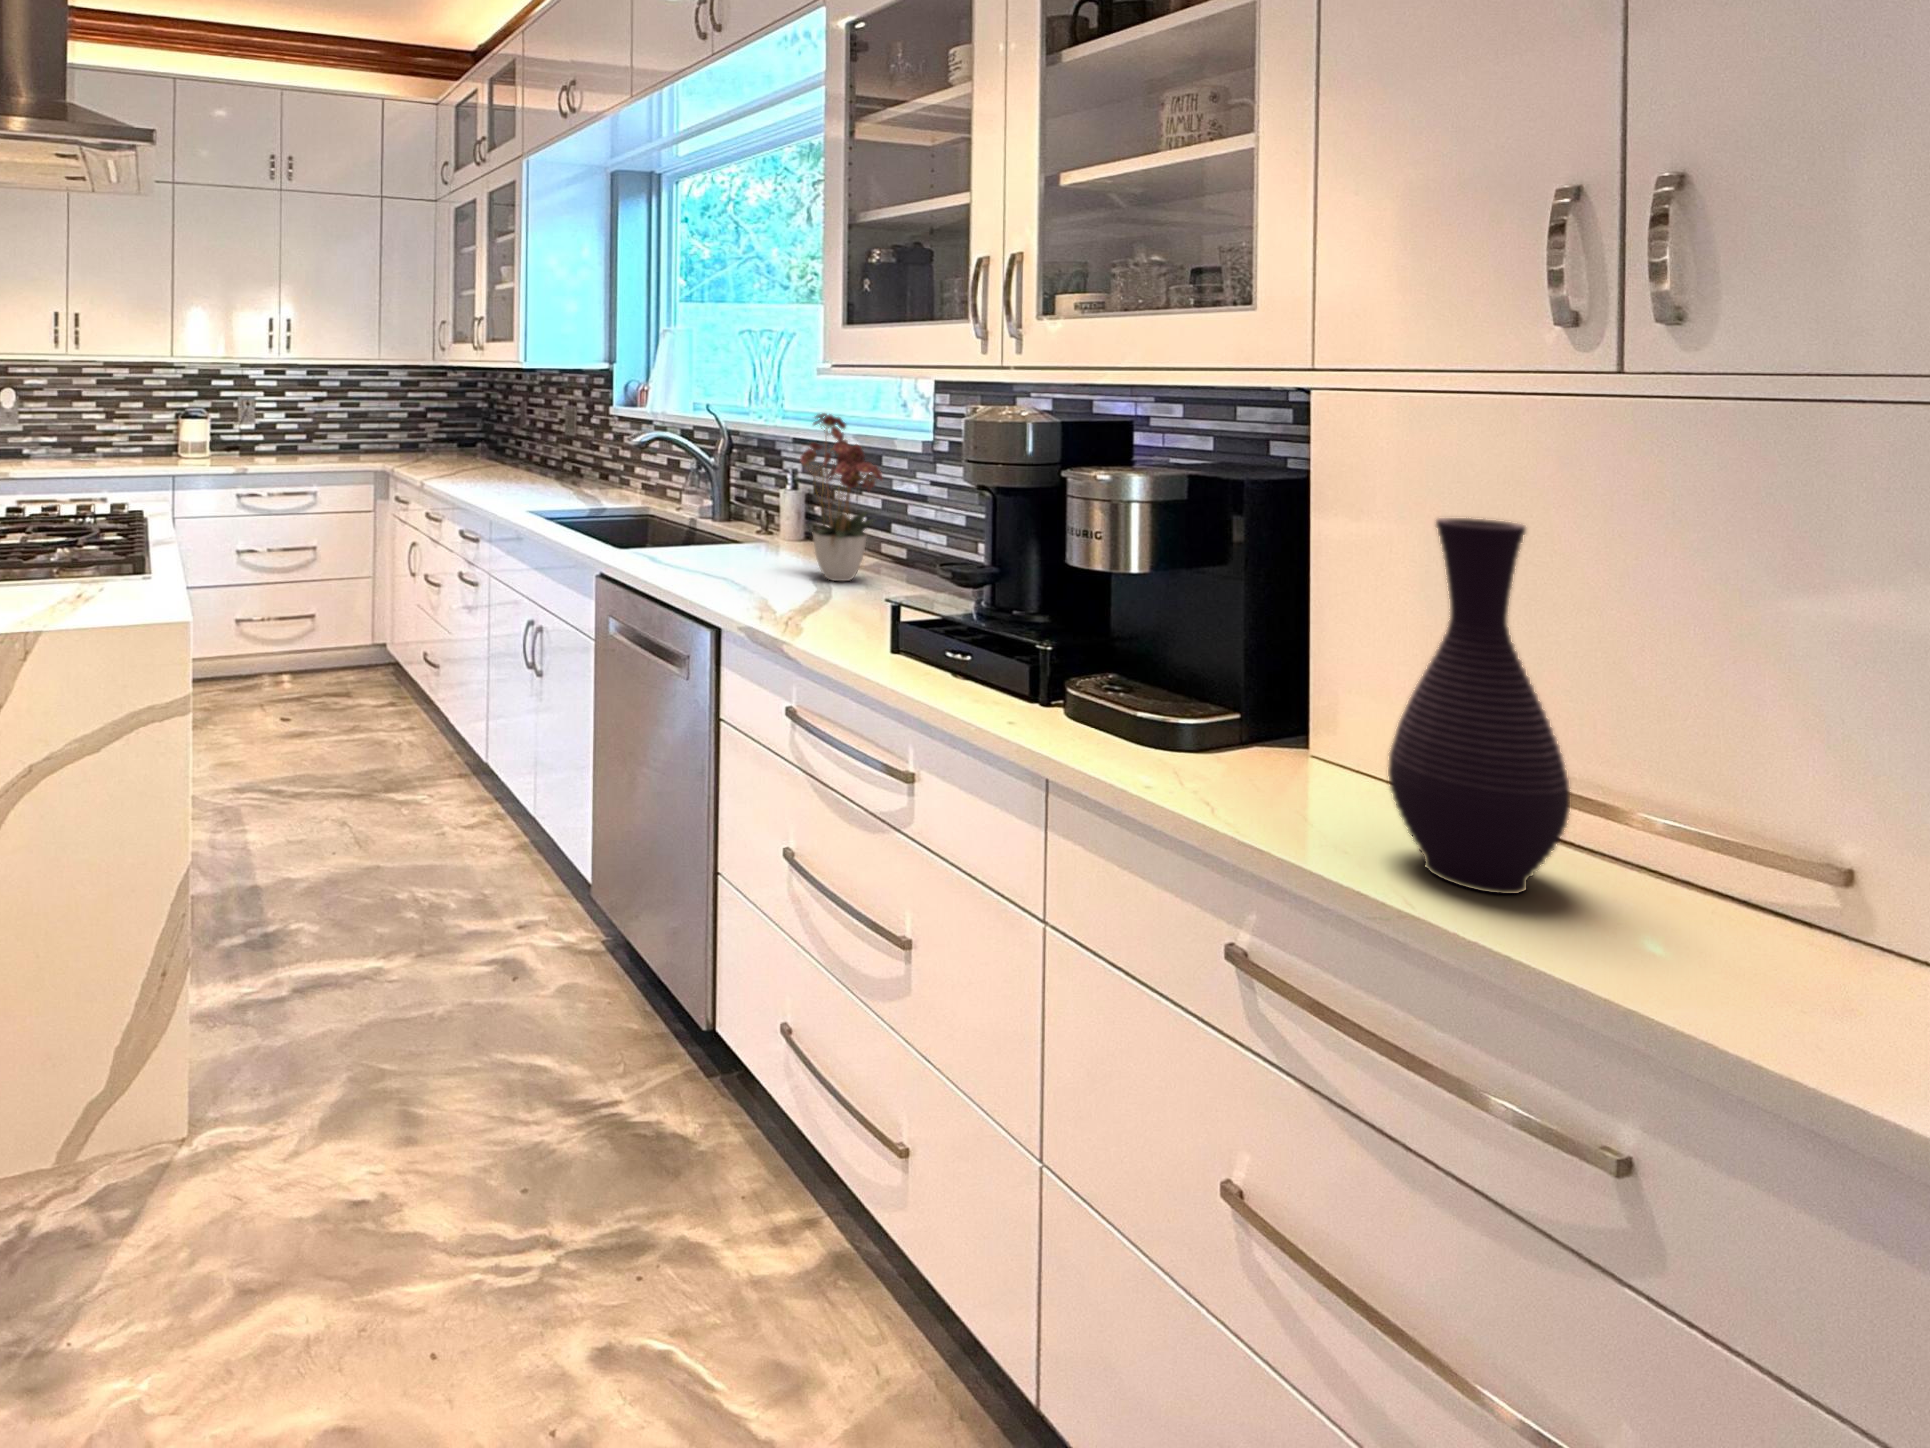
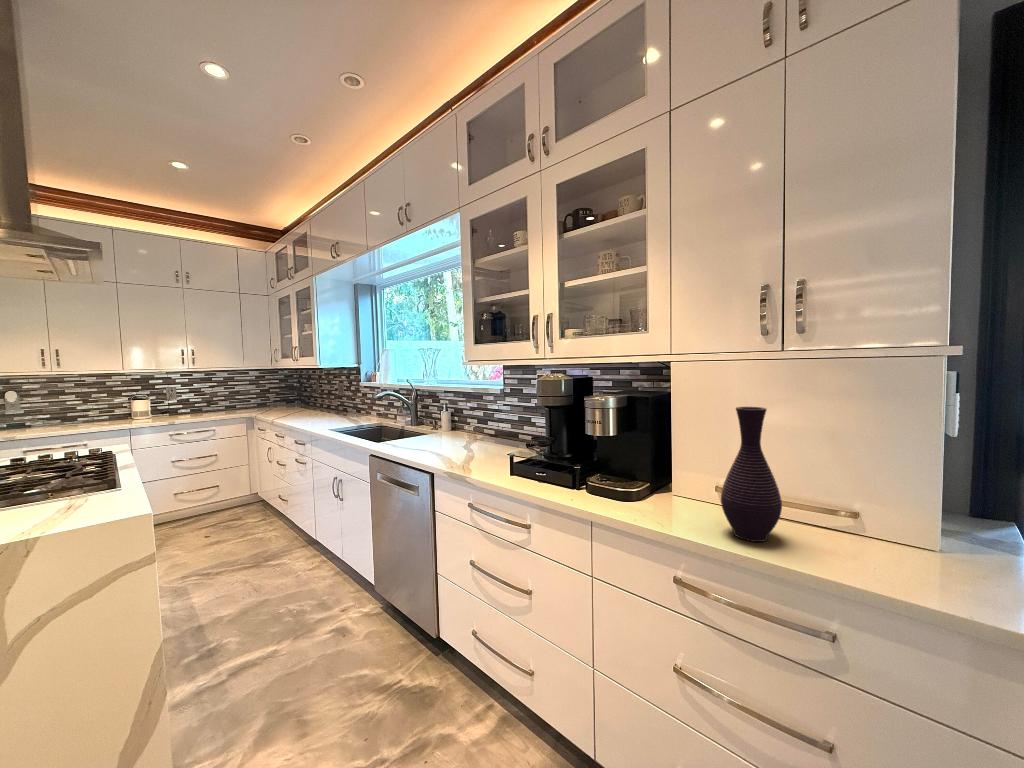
flower arrangement: present [800,413,882,581] -> none [453,377,493,447]

